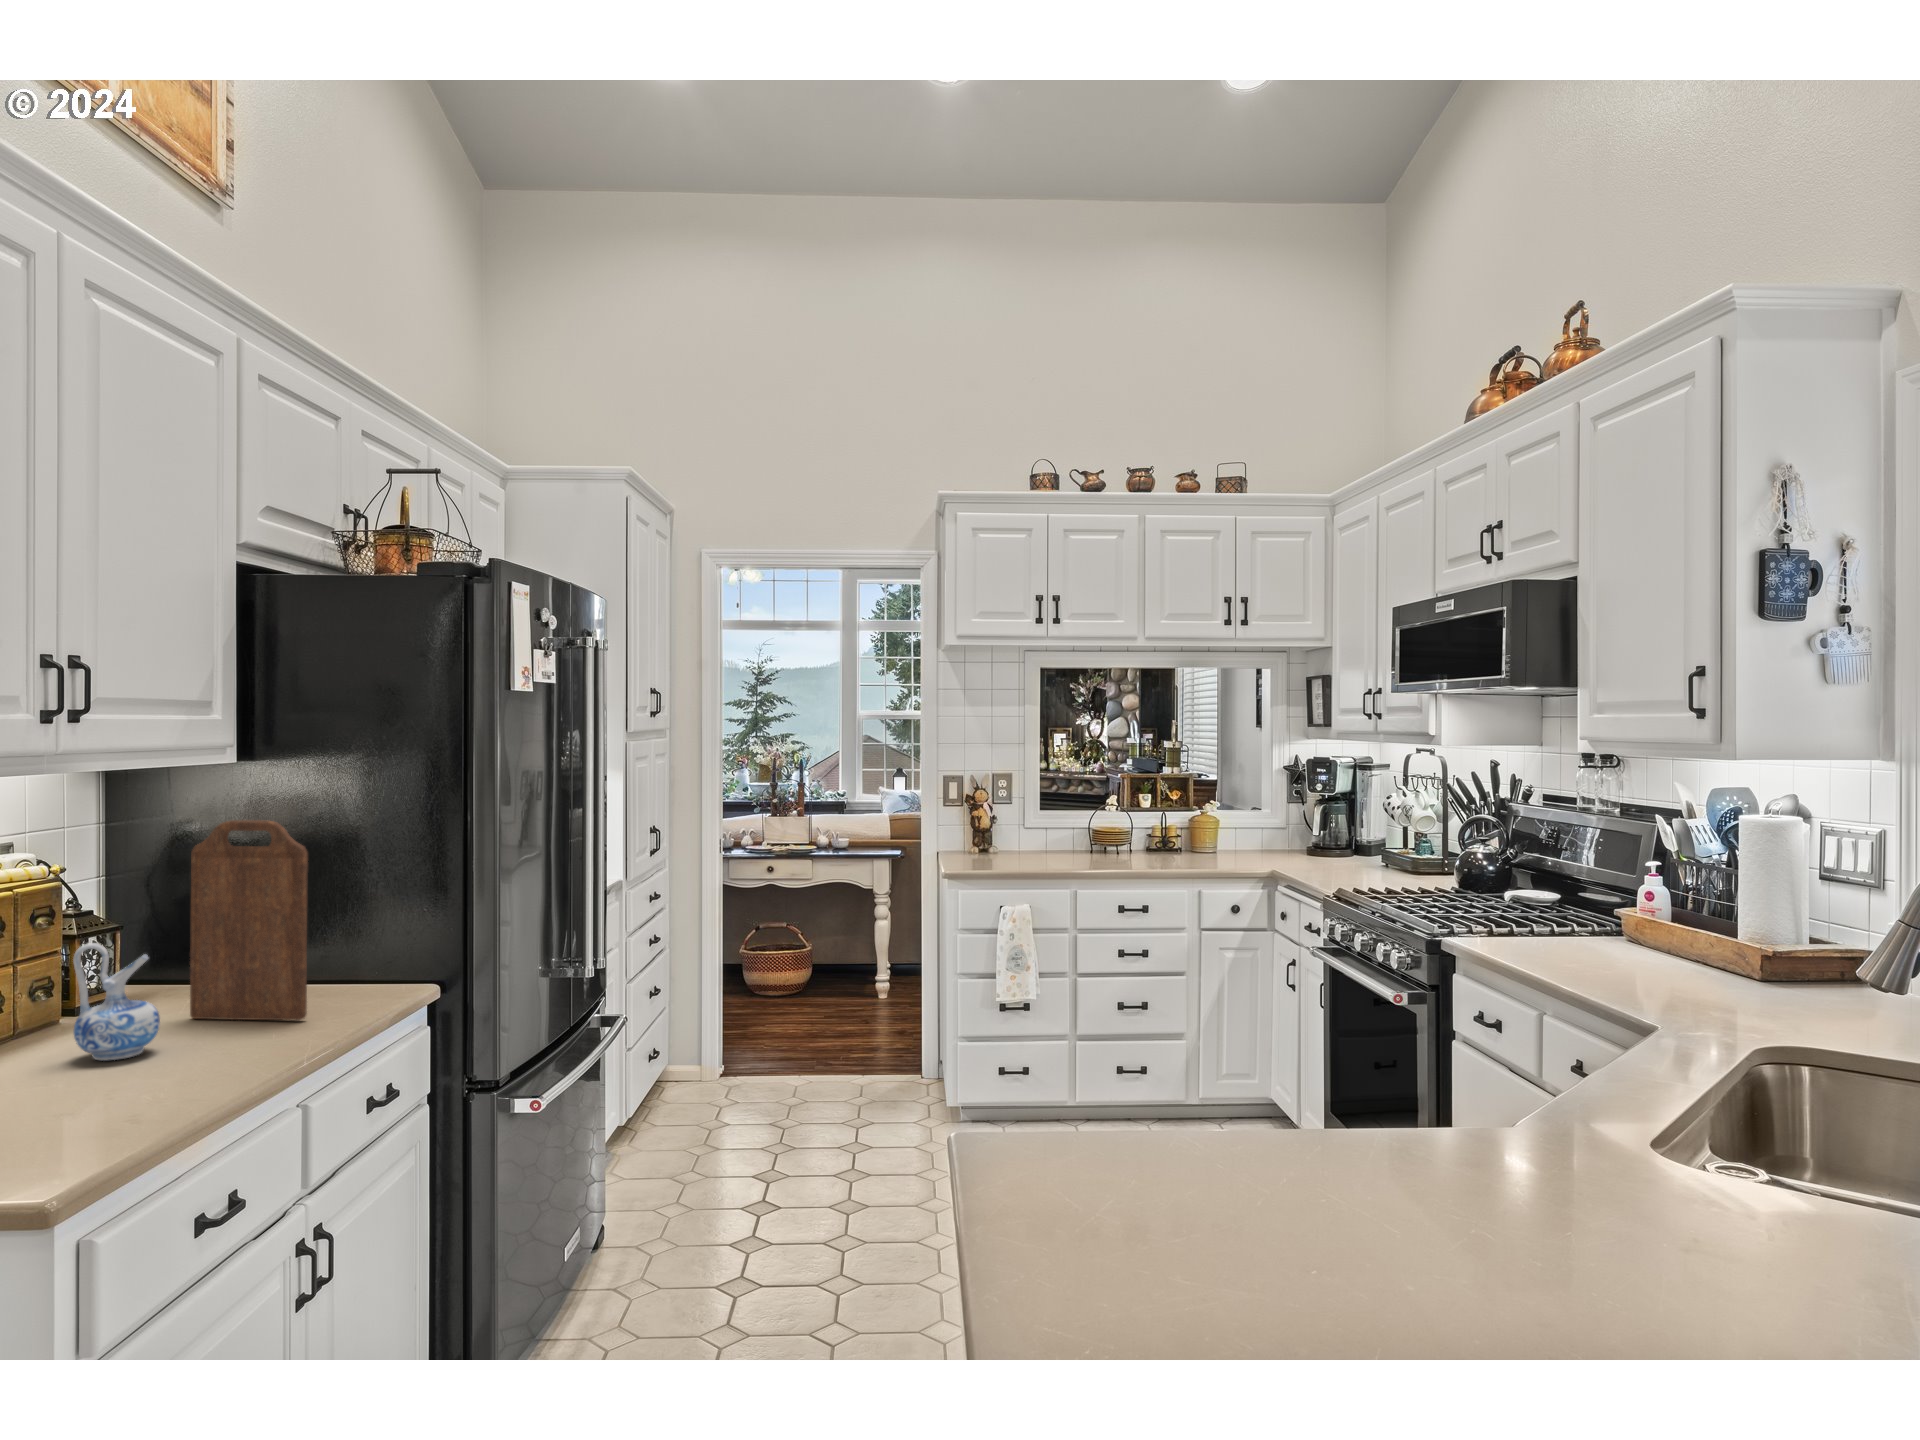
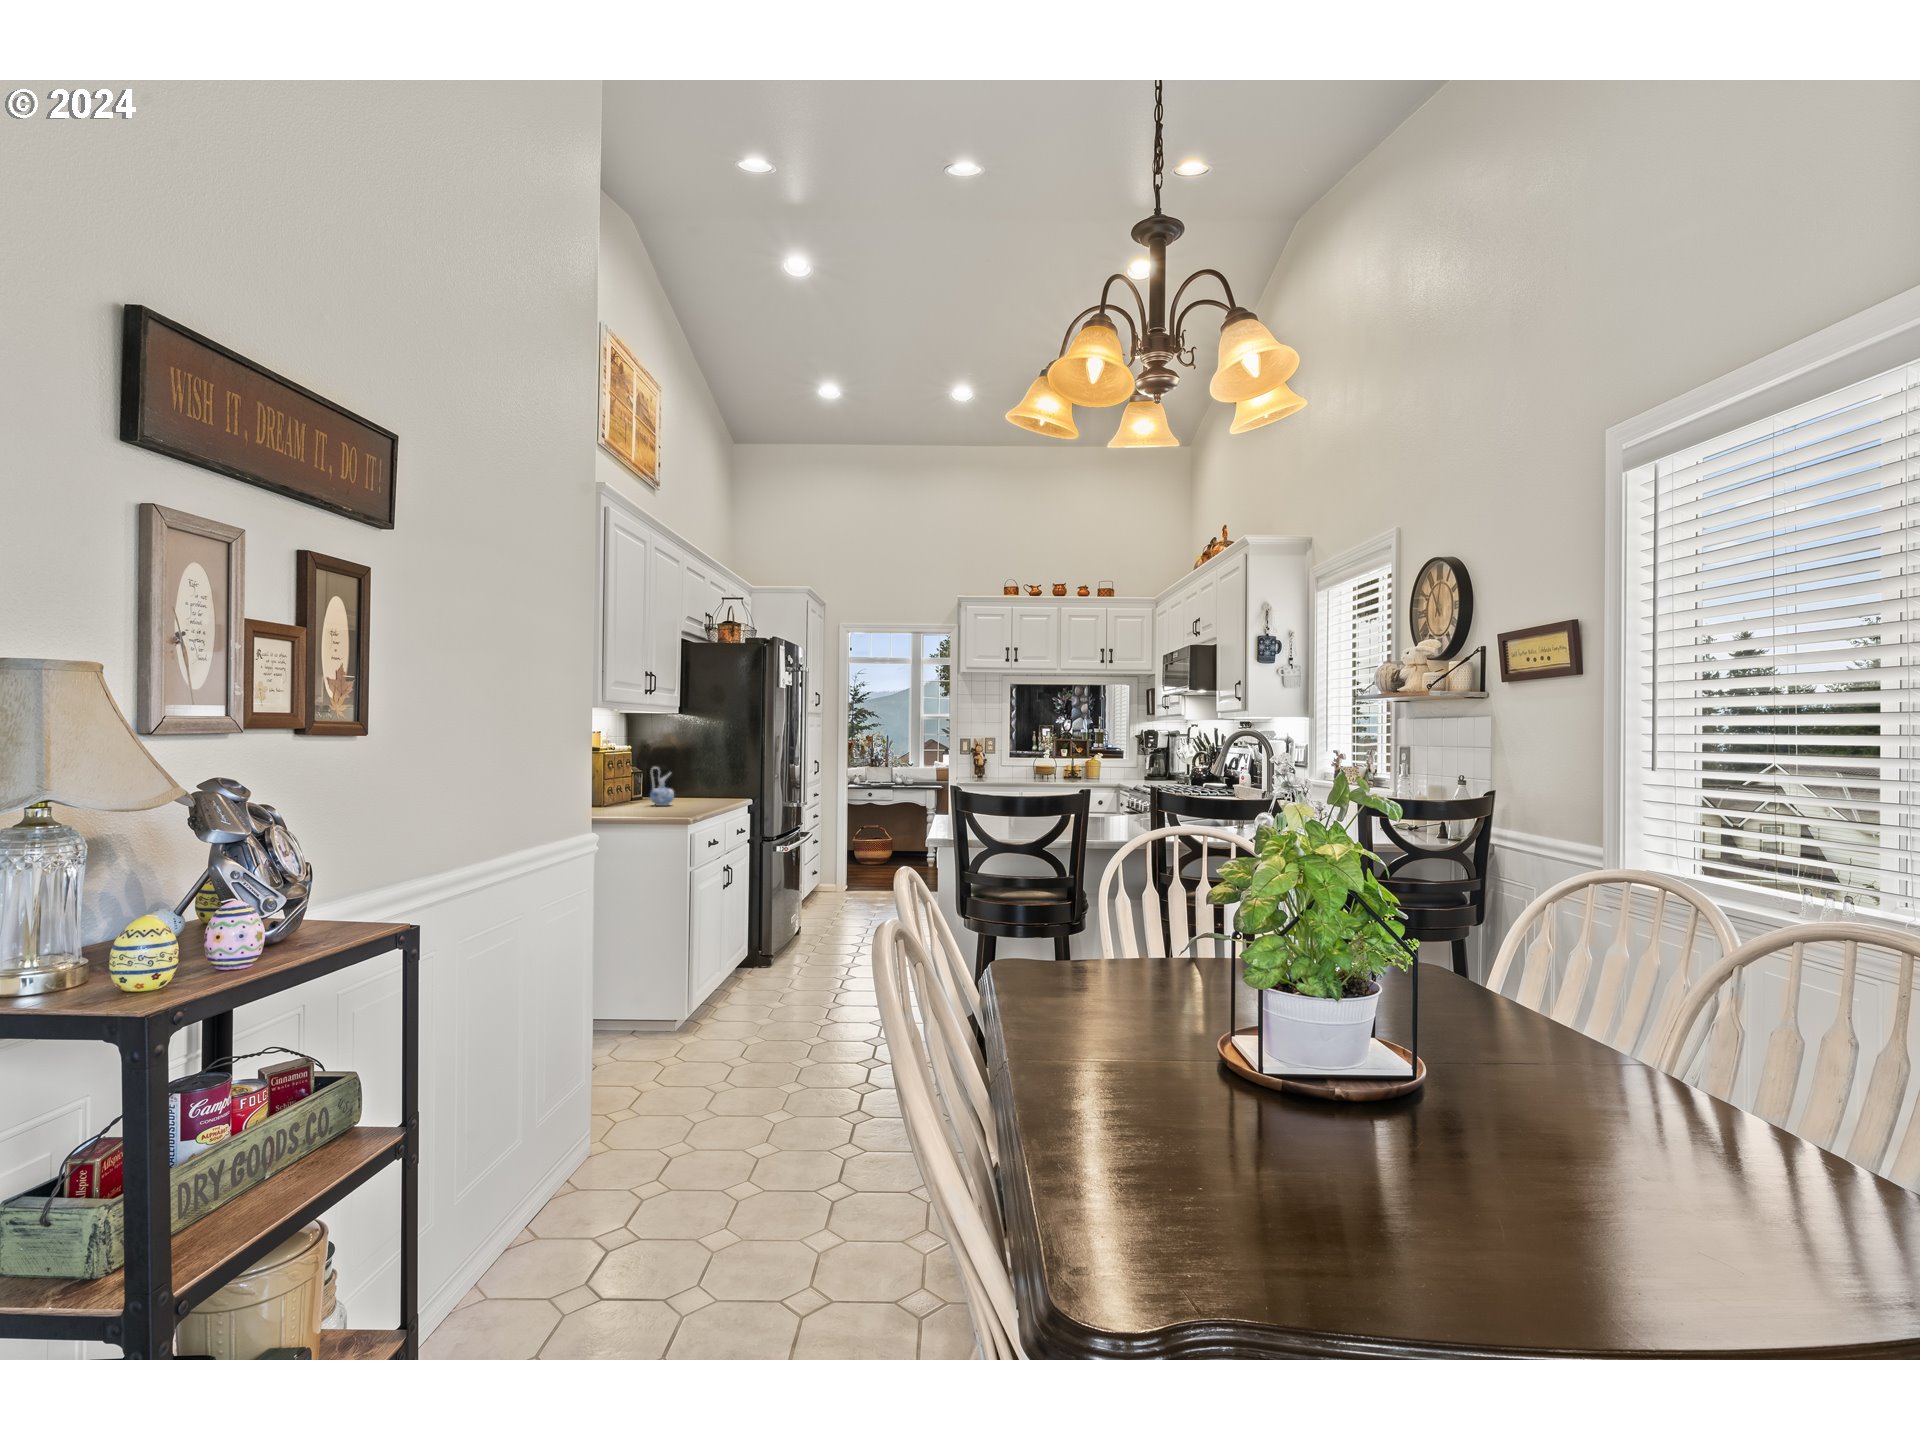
cutting board: present [190,820,308,1020] -> none [673,731,715,802]

